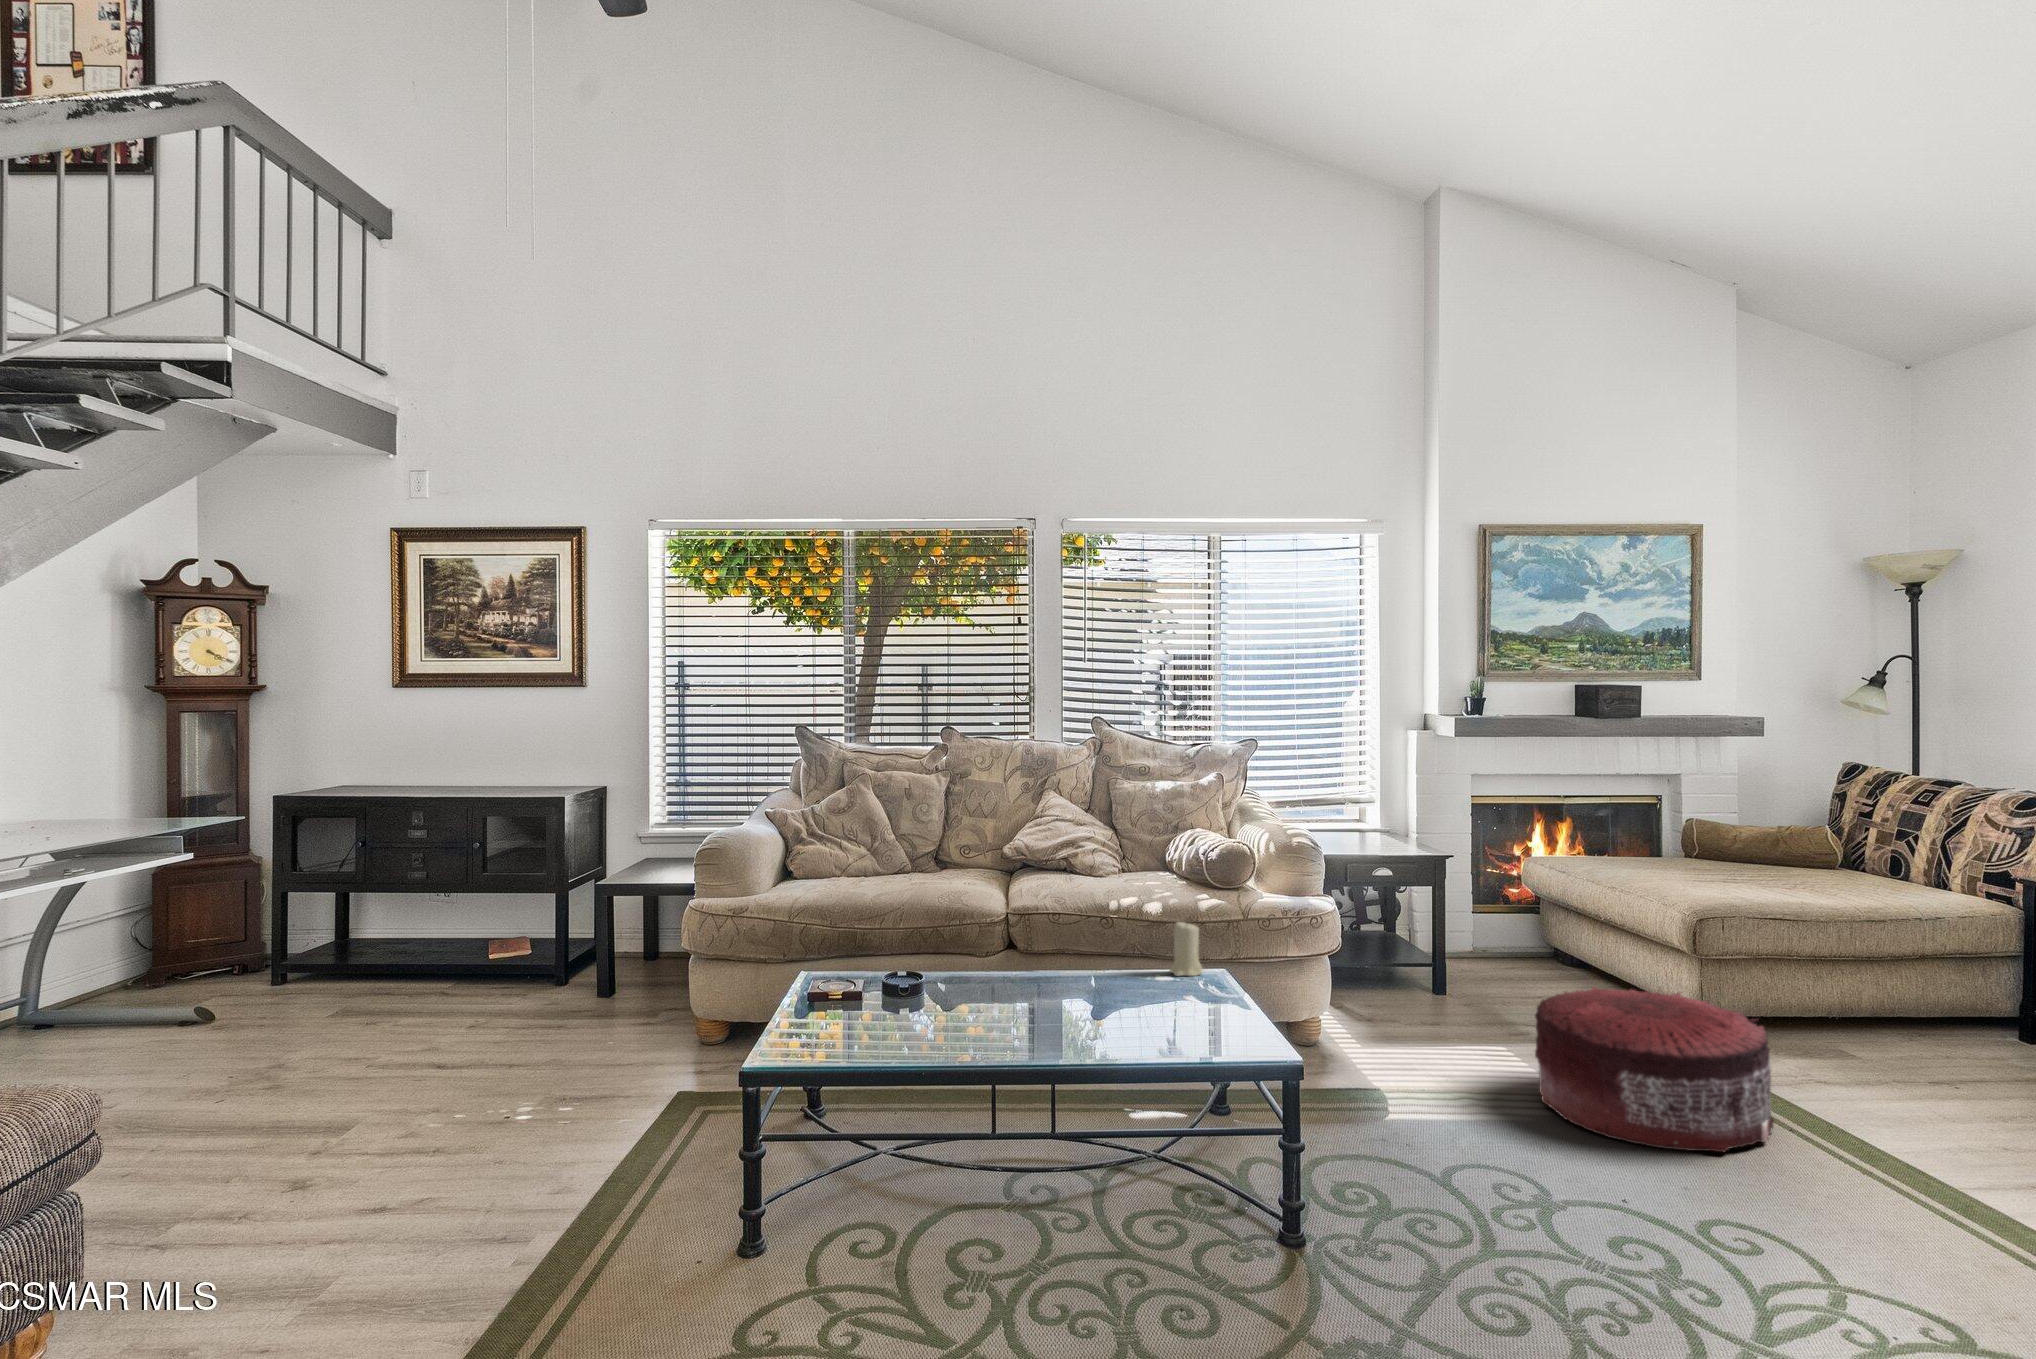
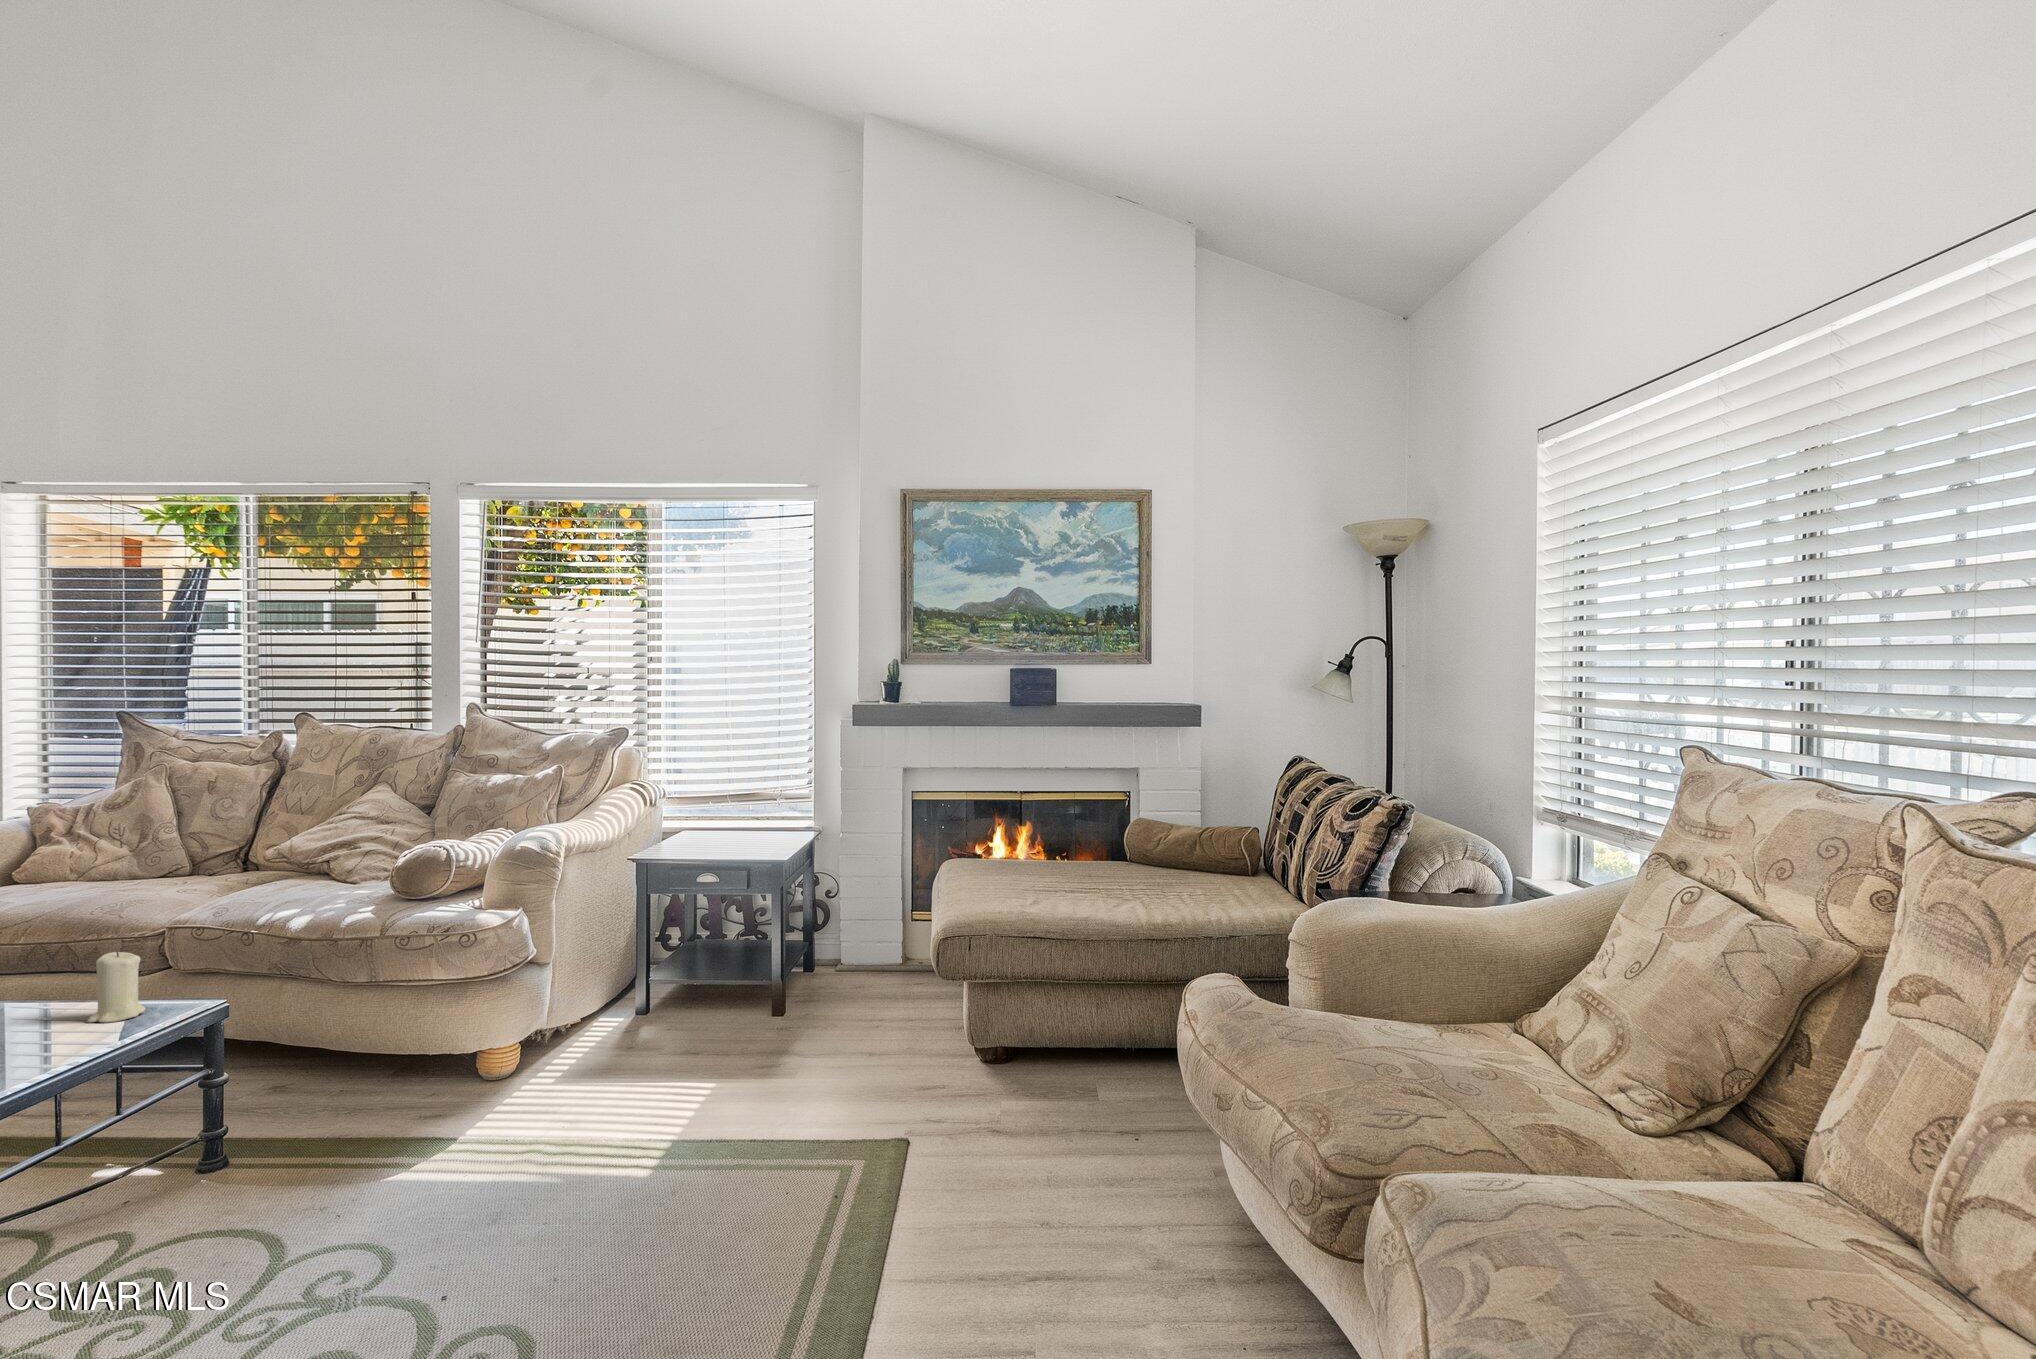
pouf: present [1535,986,1774,1152] -> none [523,1027,808,1277]

